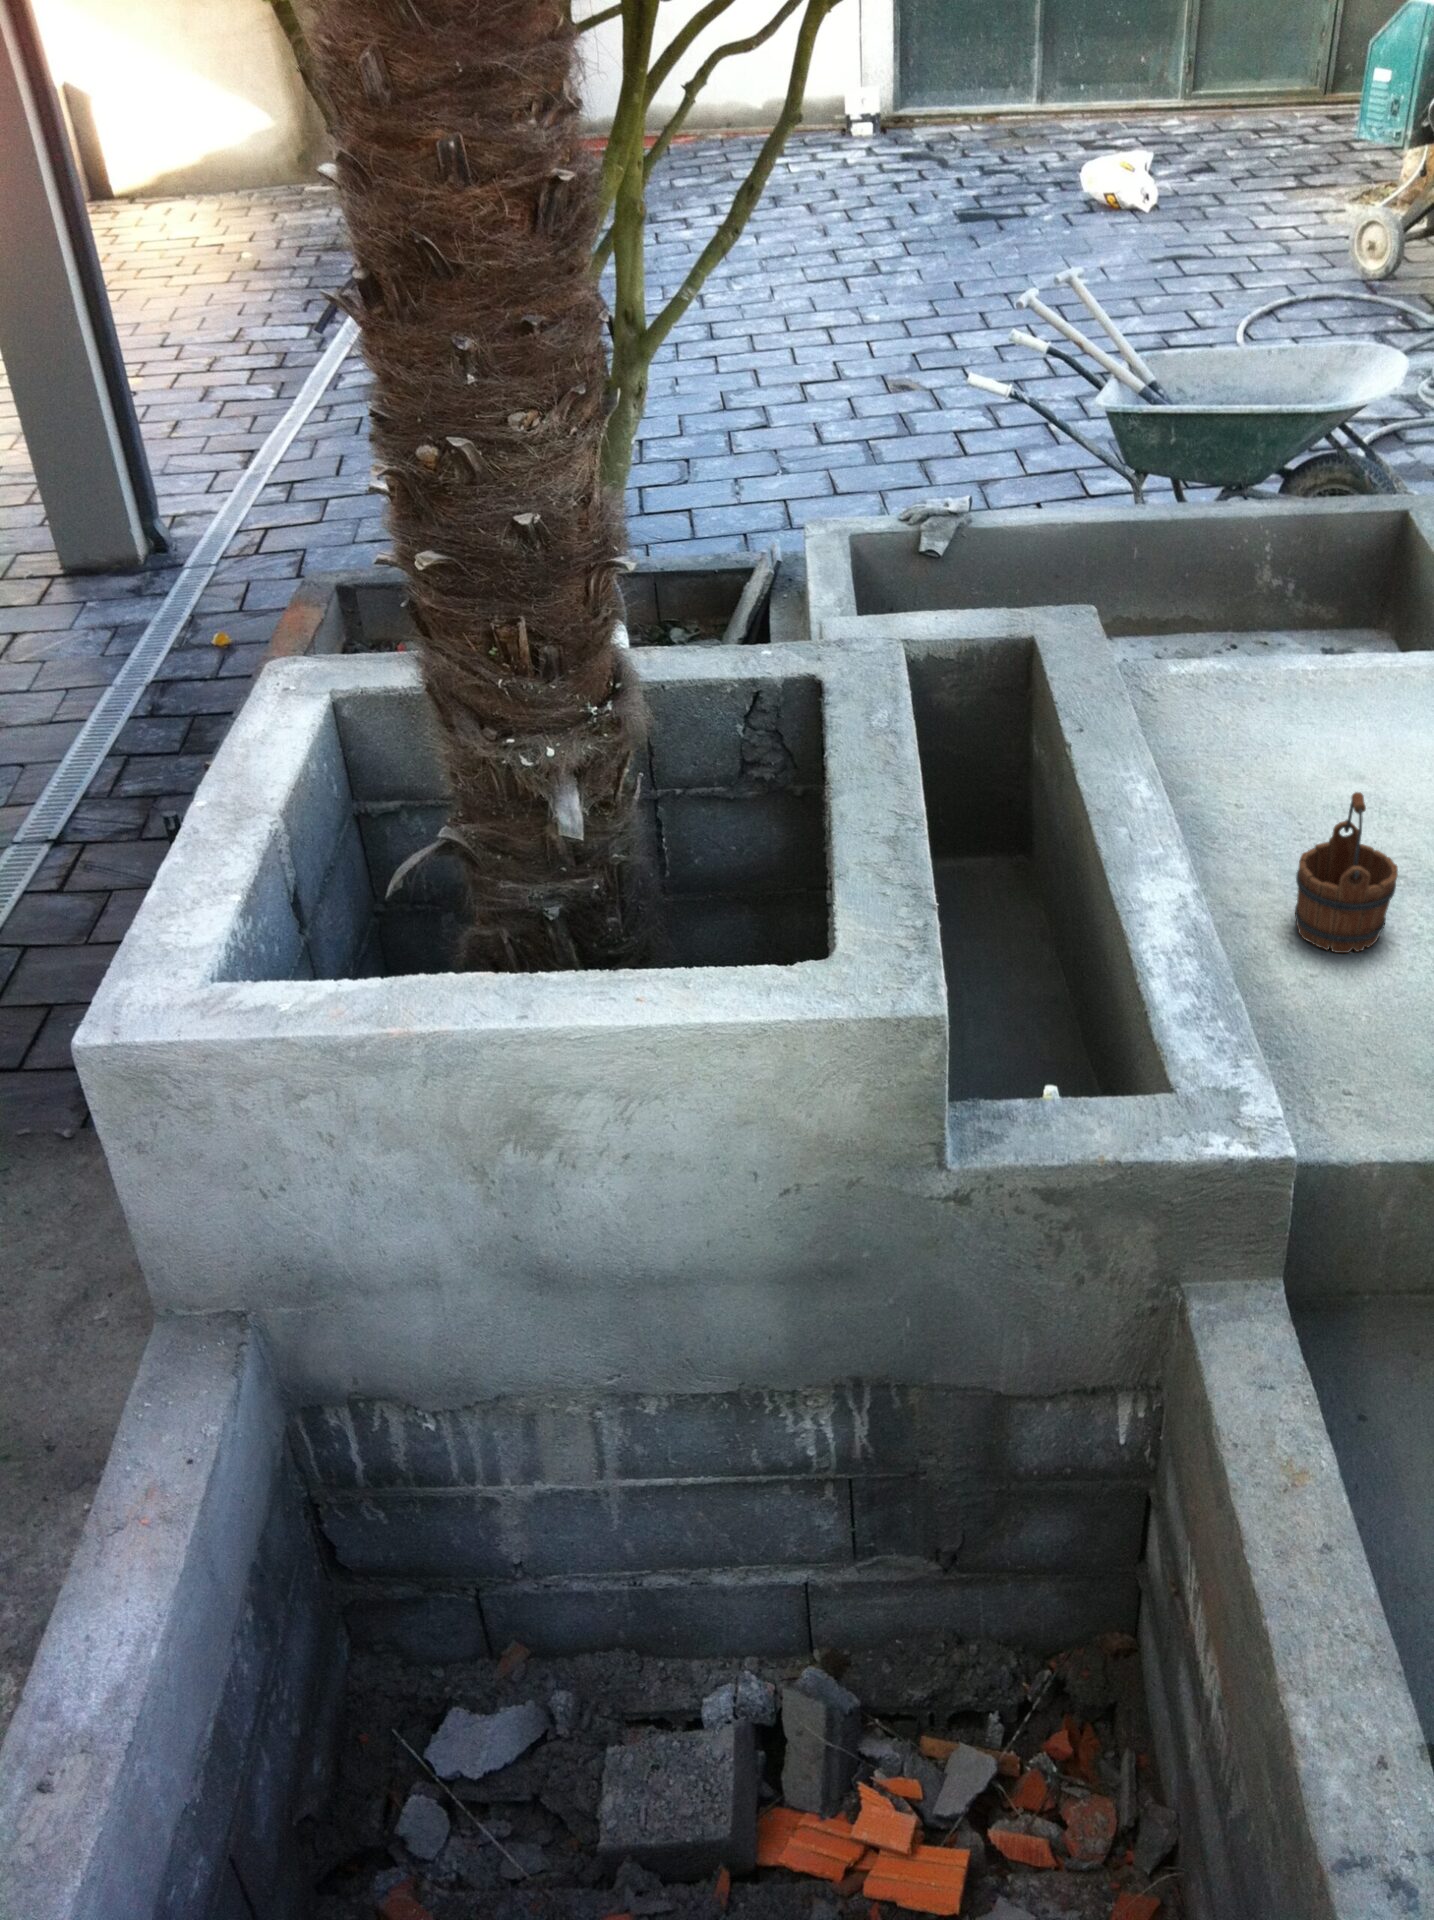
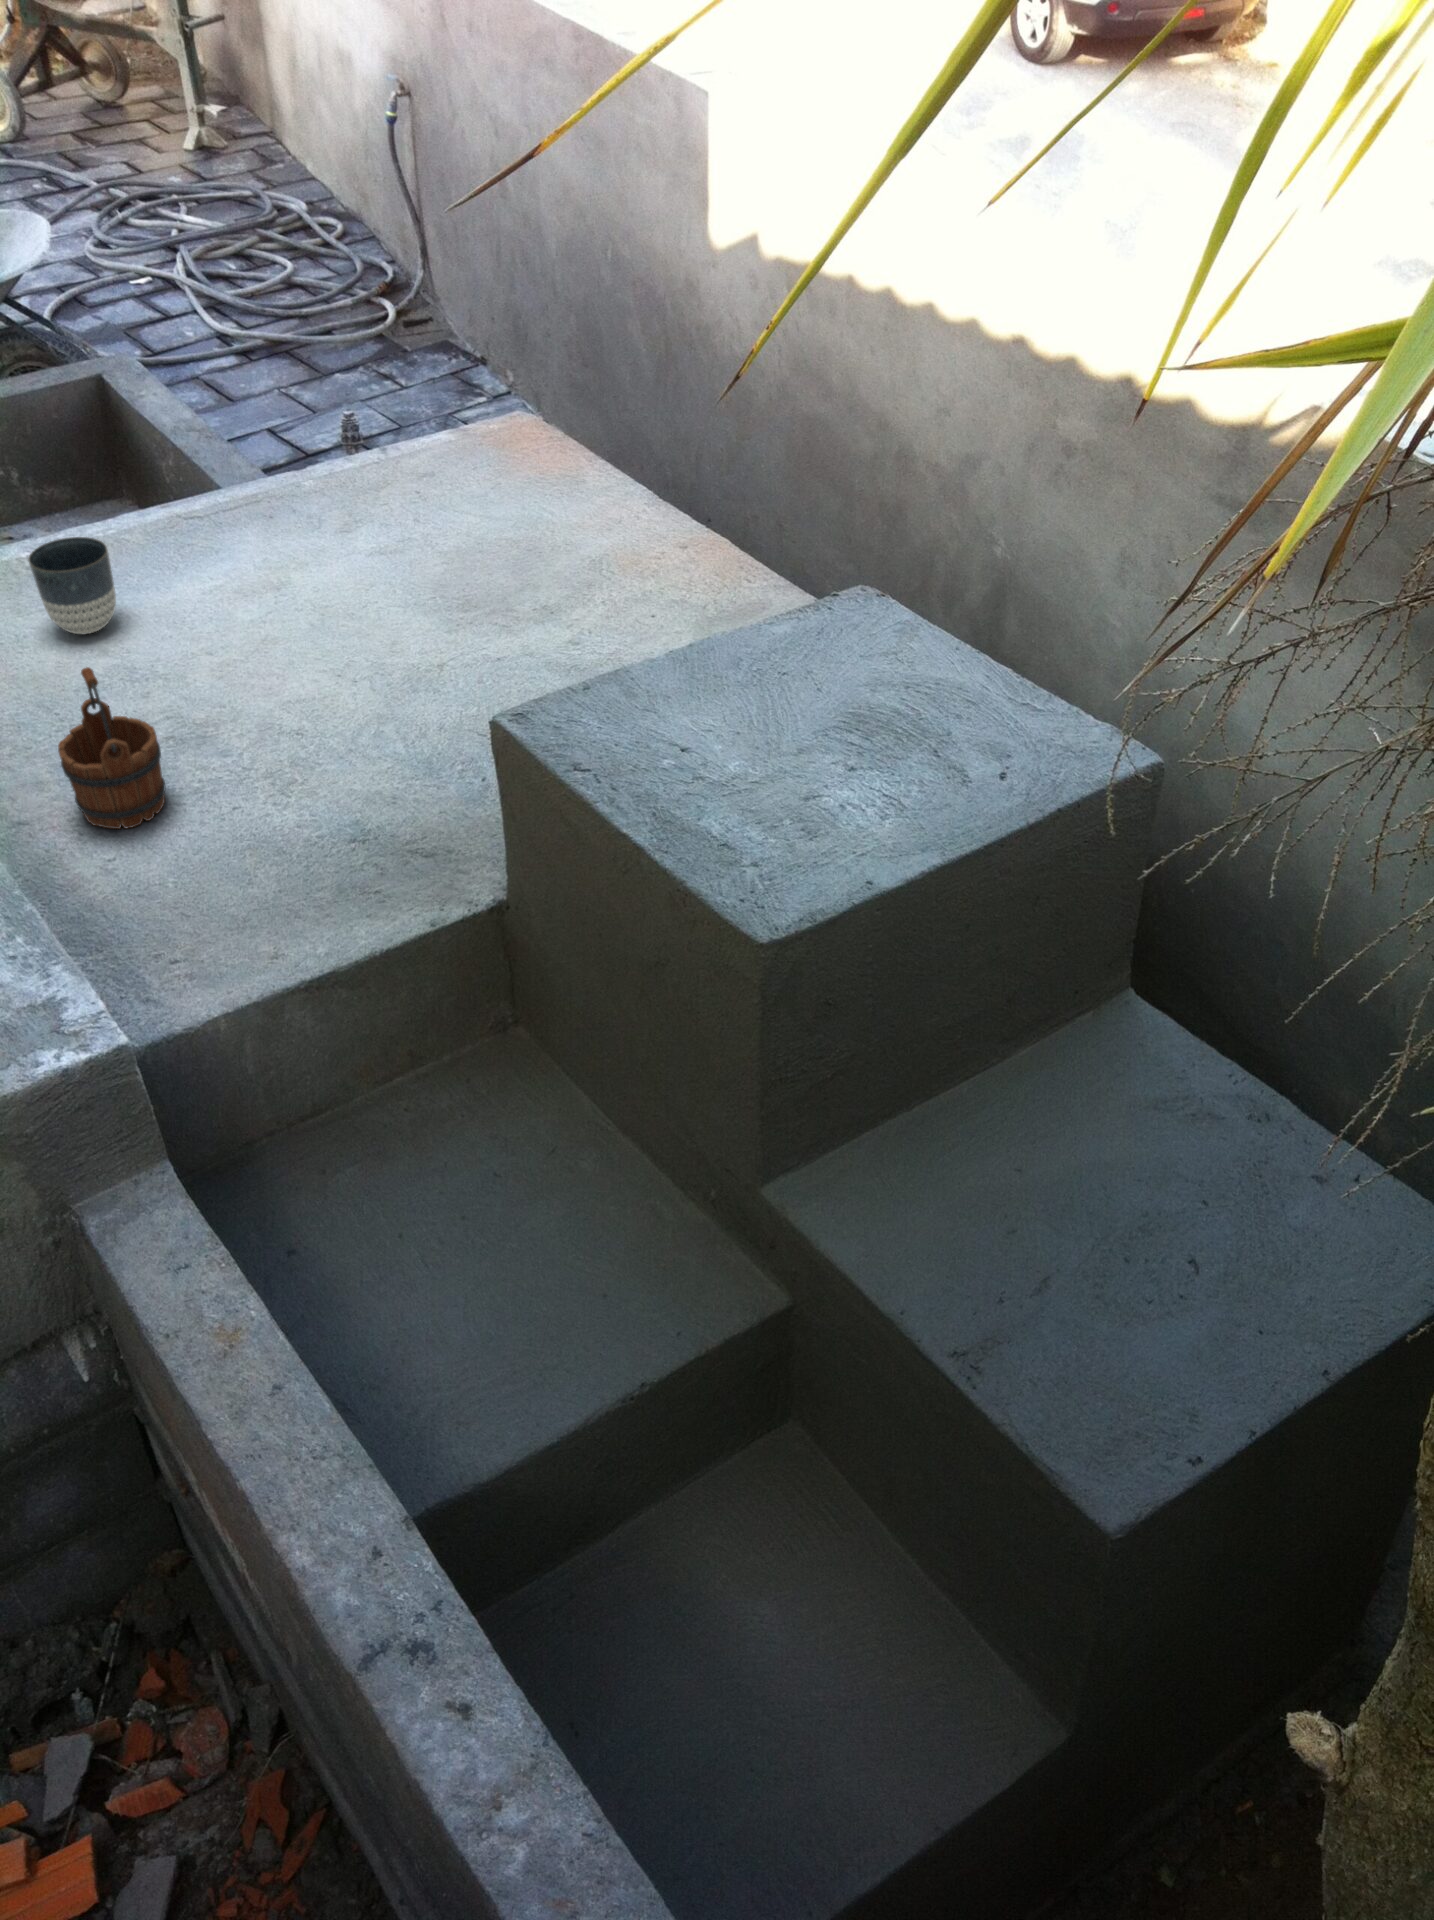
planter: none [1315,663,1397,757] -> present [28,537,116,634]

